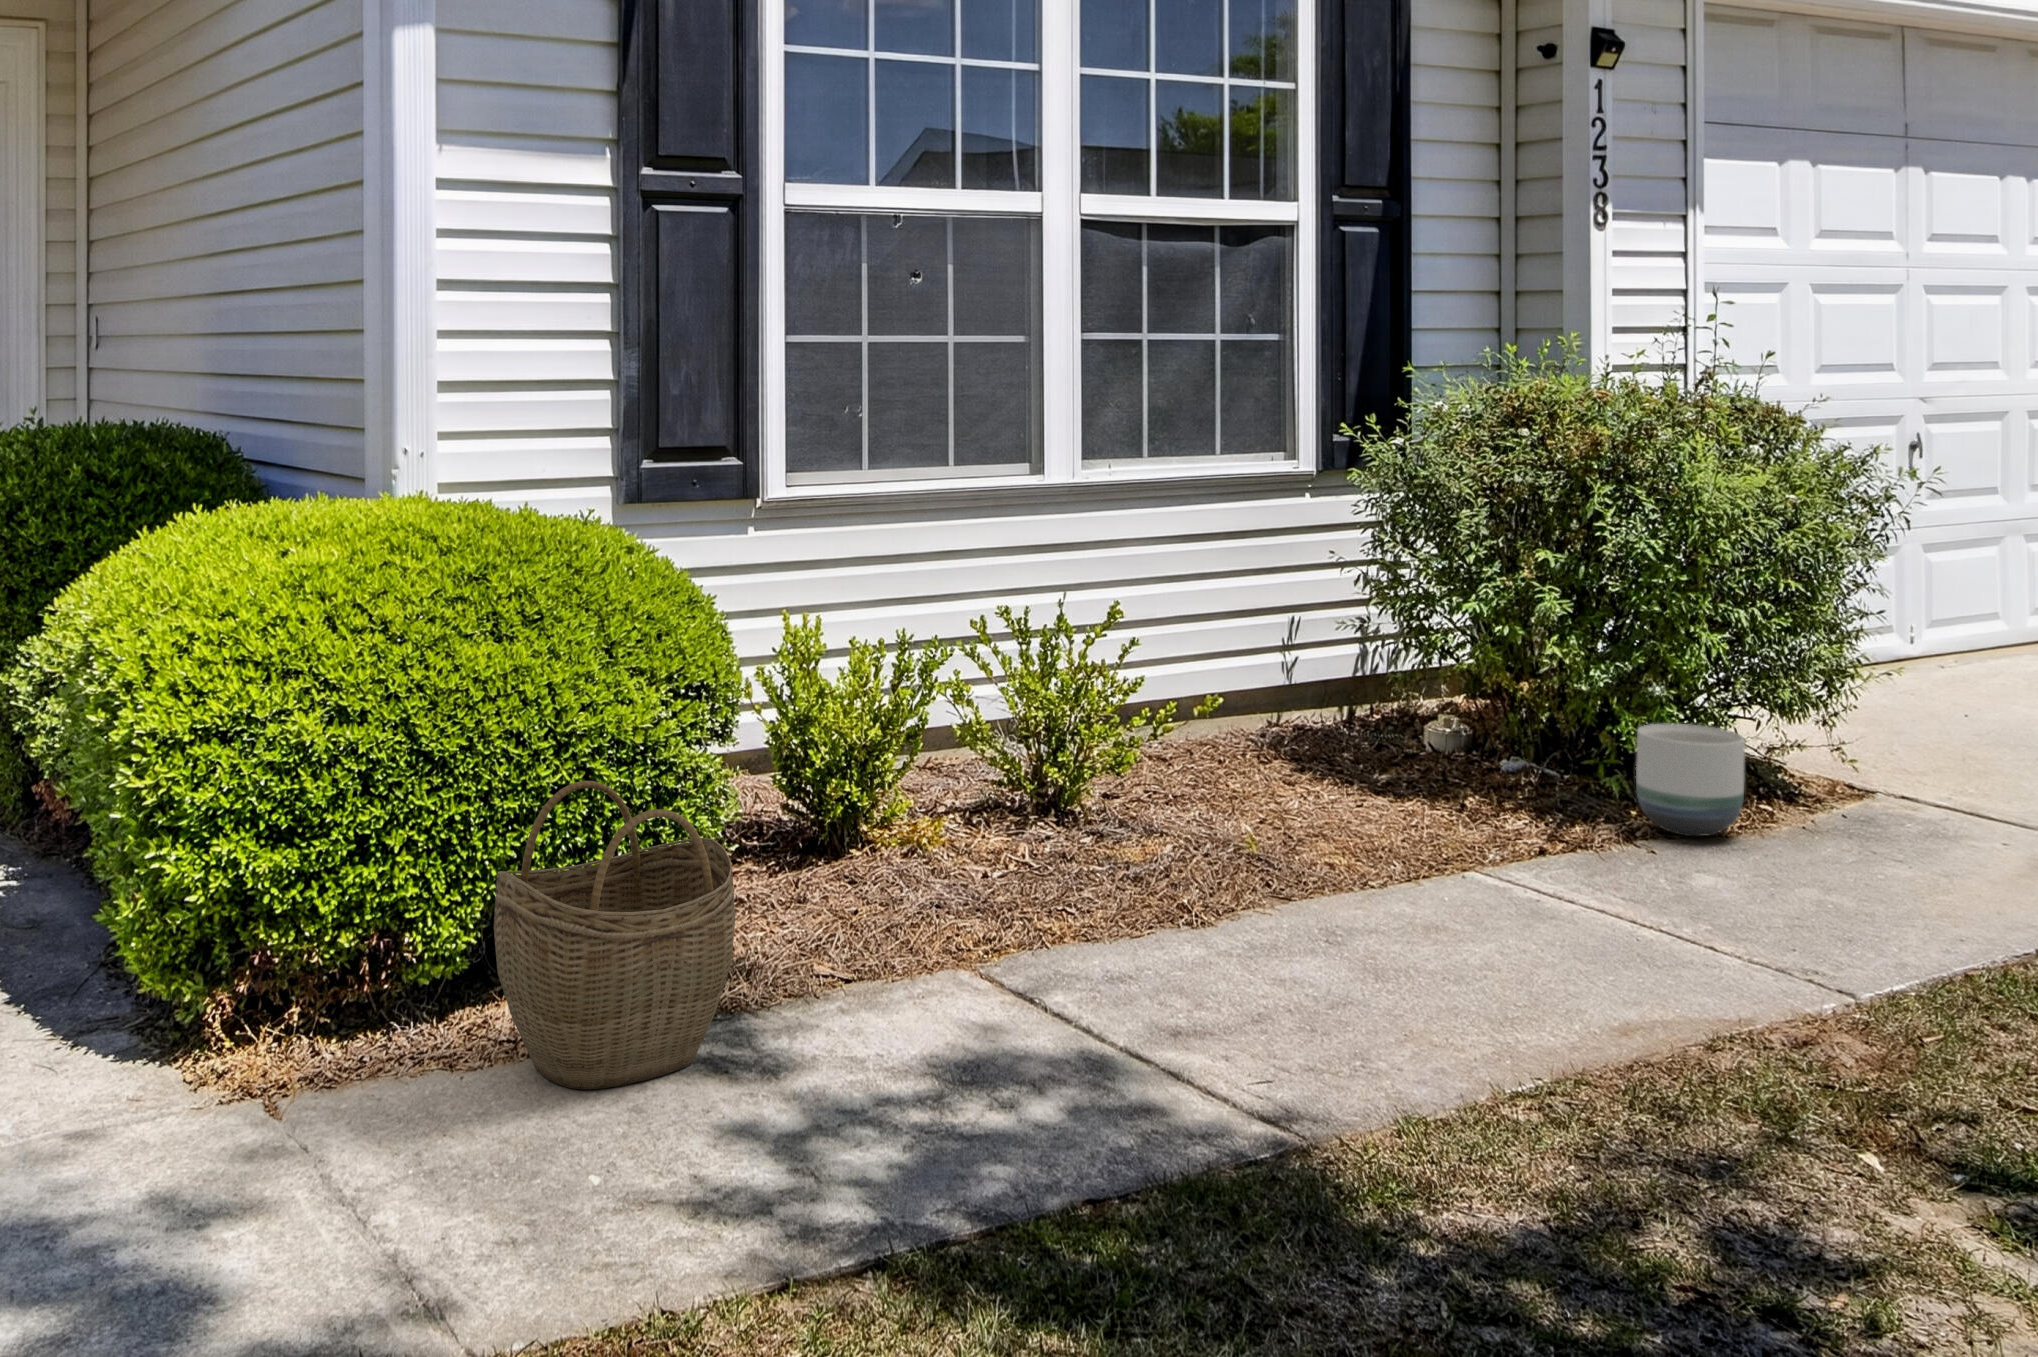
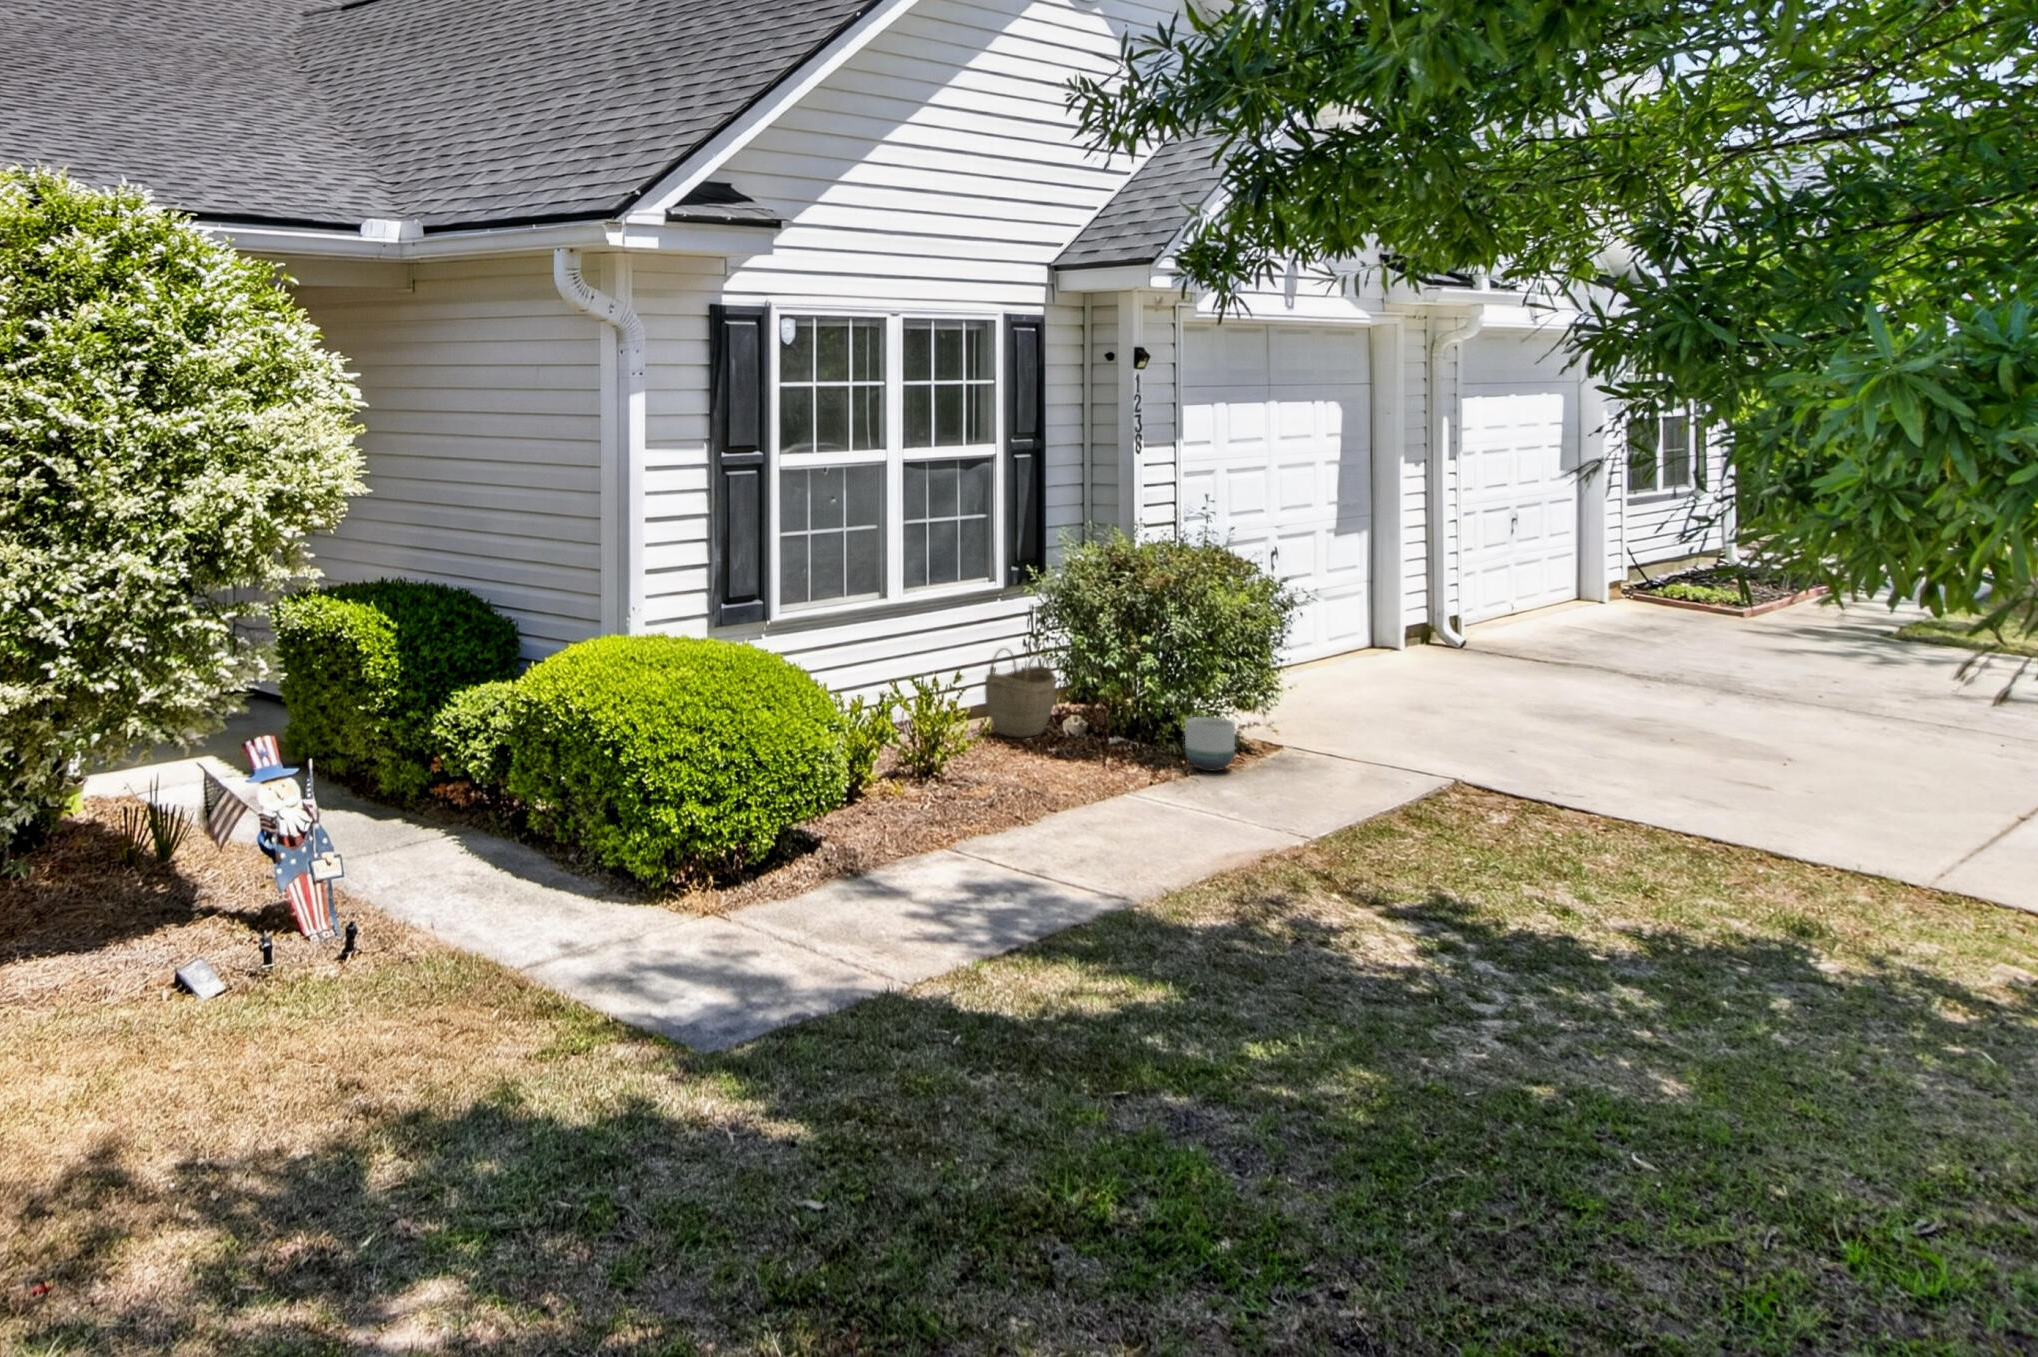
woven basket: present [494,781,735,1089] -> present [985,648,1056,738]

